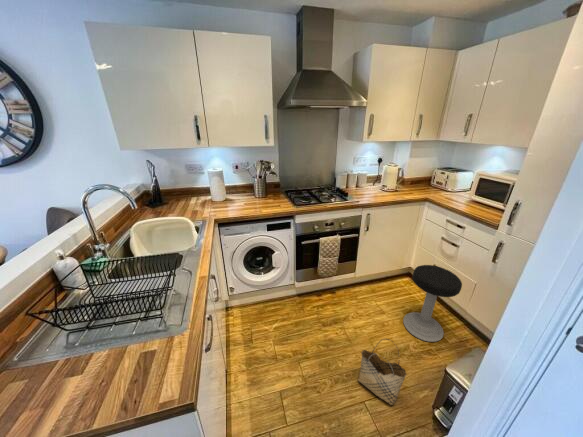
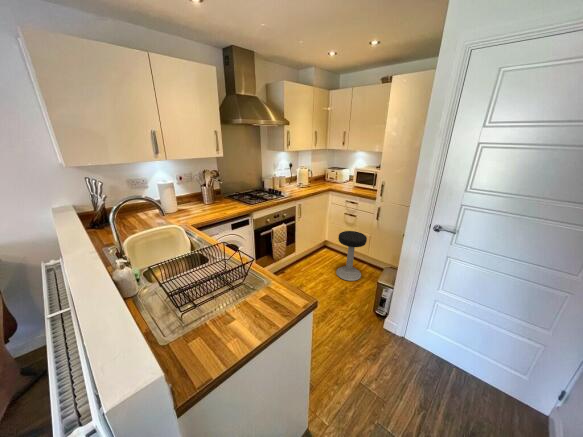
woven basket: present [358,339,406,405] -> none [330,279,359,320]

